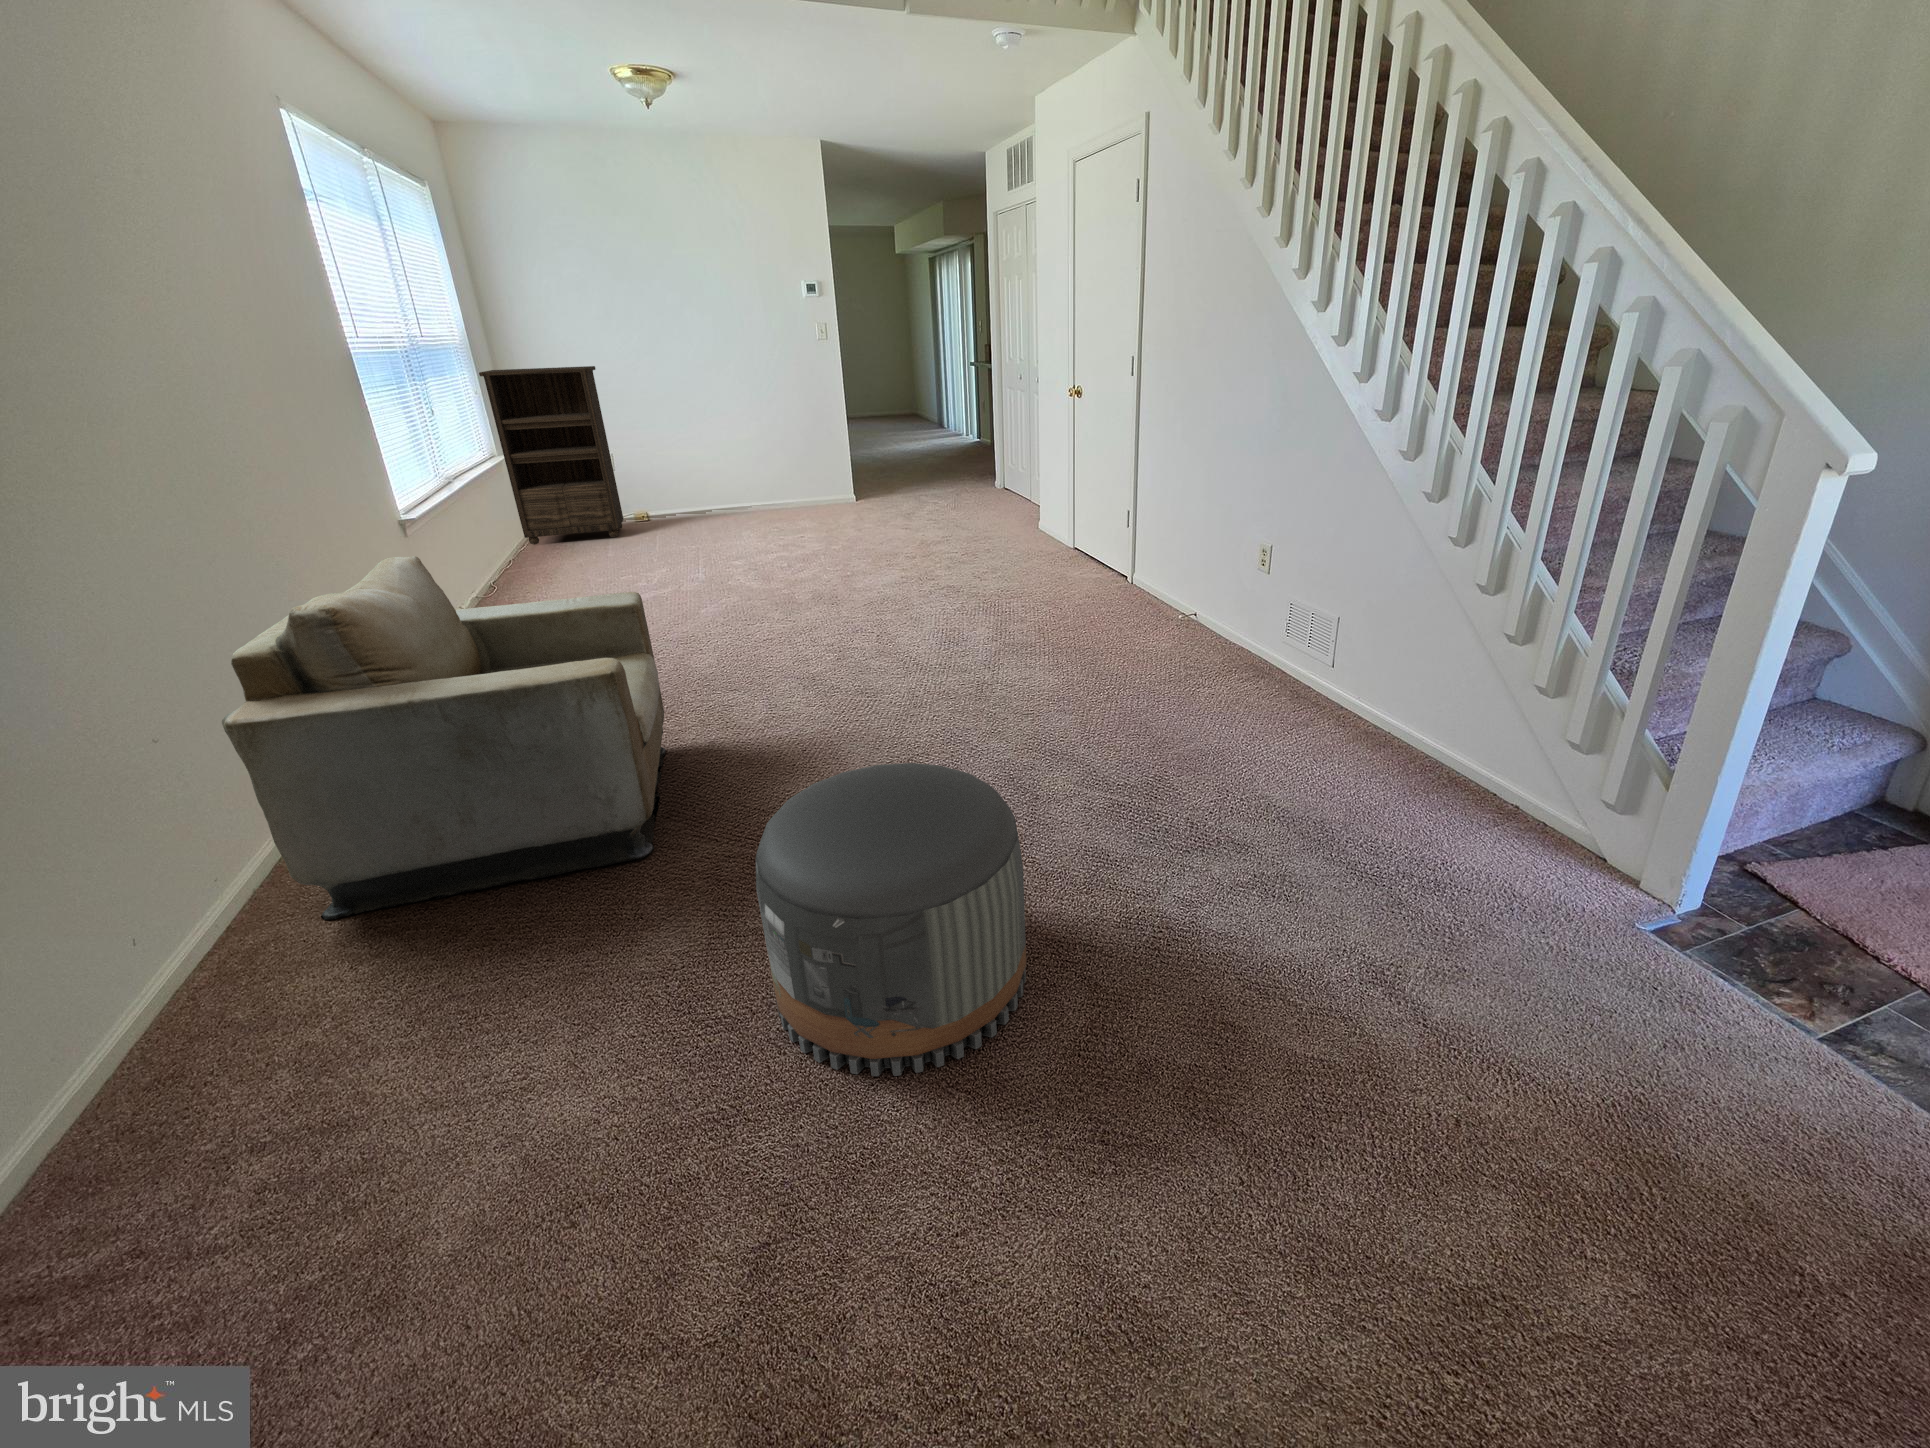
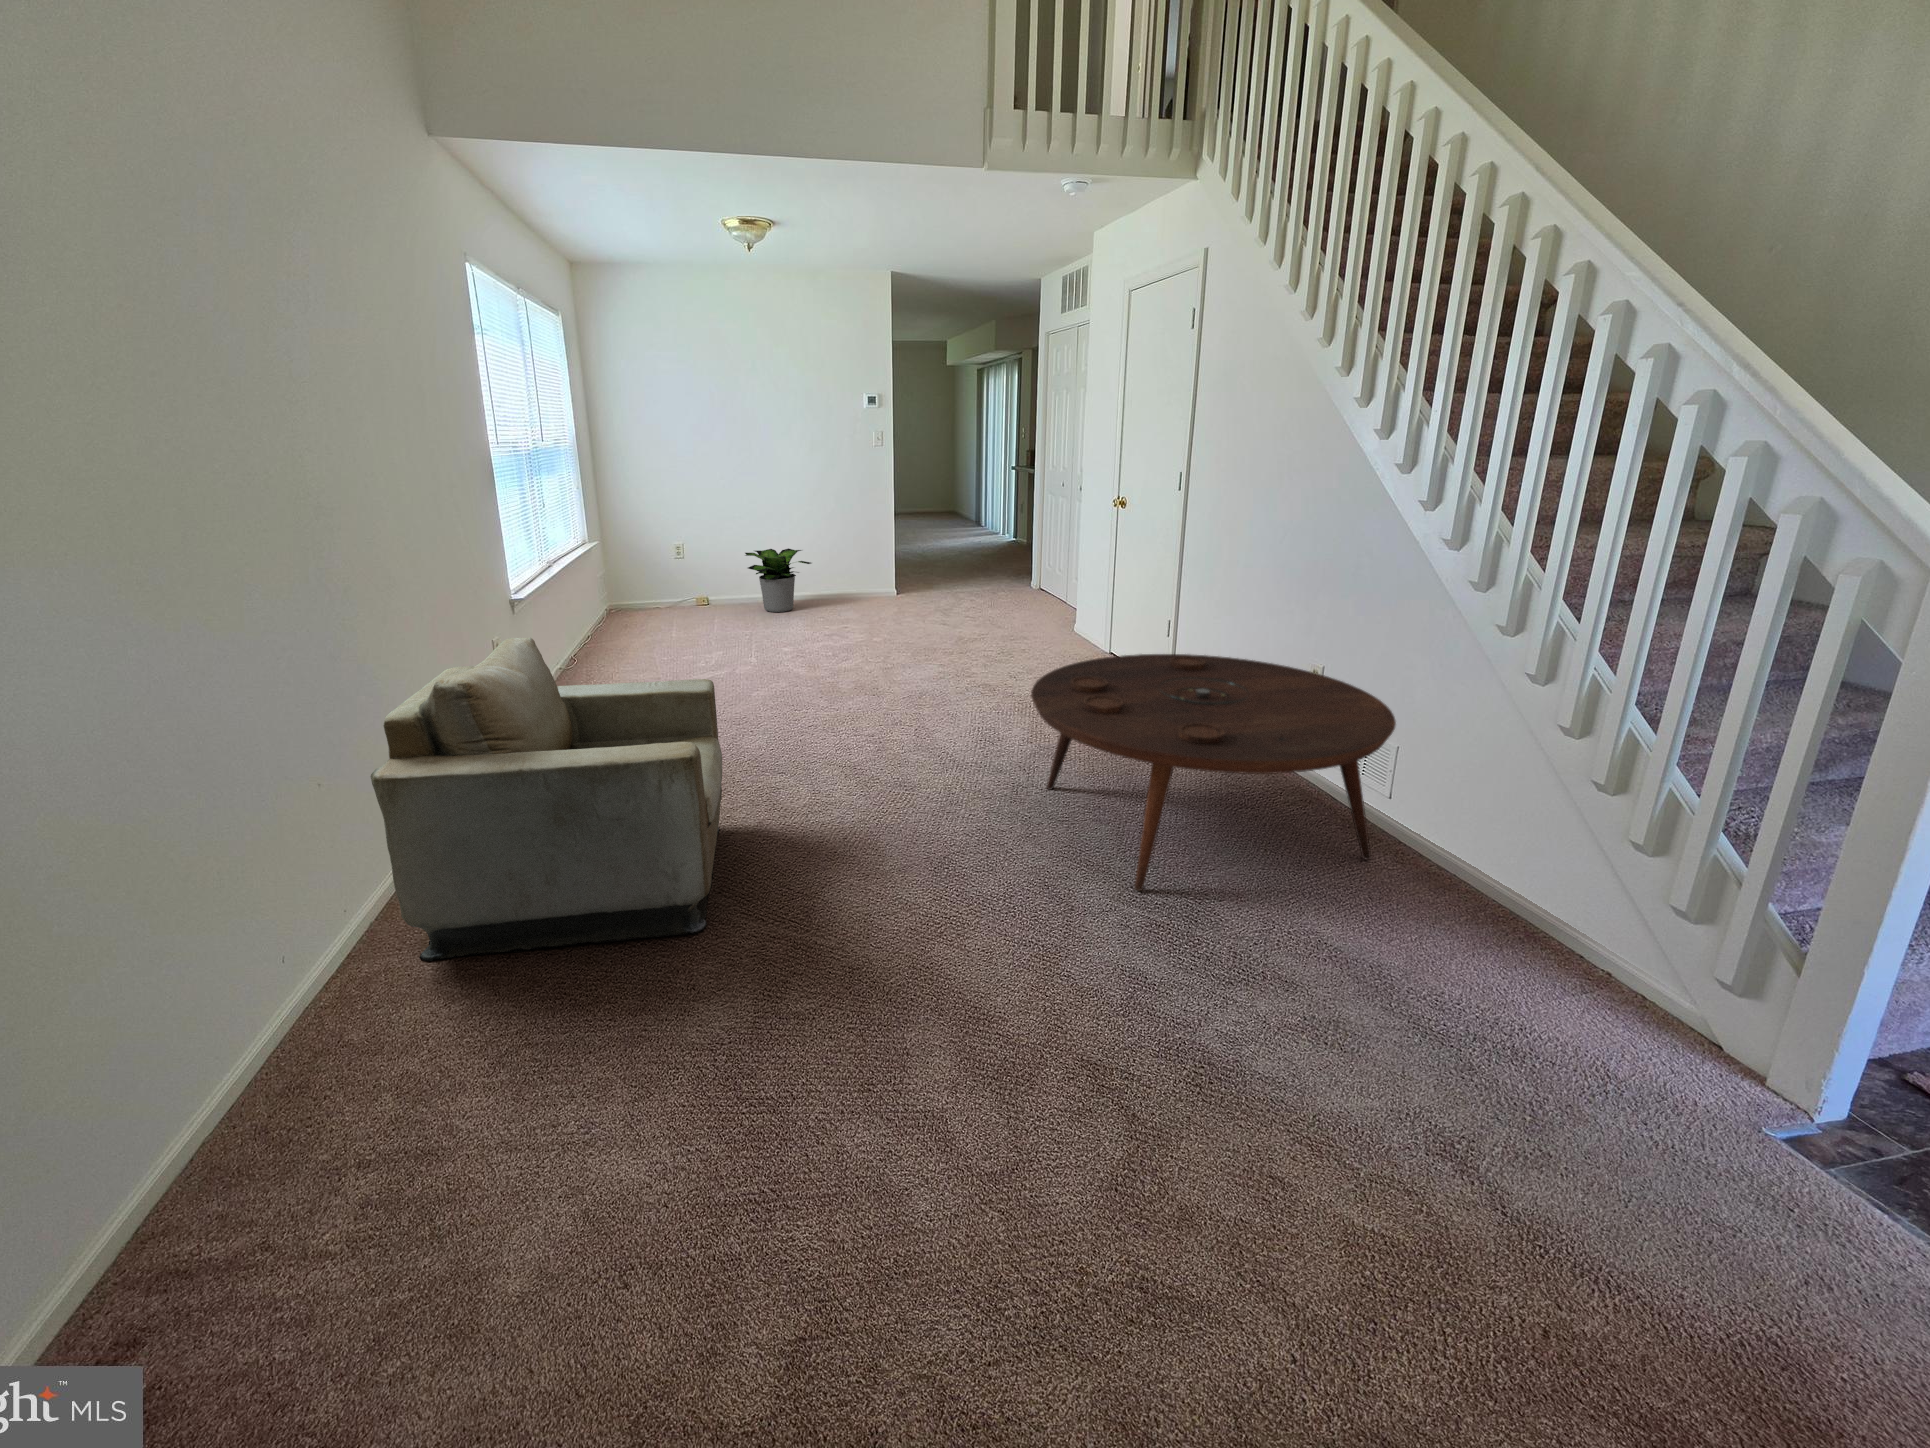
bookshelf: present [479,366,623,545] -> none [580,464,687,622]
potted plant: none [681,456,759,525] -> present [745,548,811,612]
coffee table: none [983,540,1329,772] -> present [1031,654,1396,891]
pouf: present [756,763,1026,1076] -> none [811,867,1066,1185]

